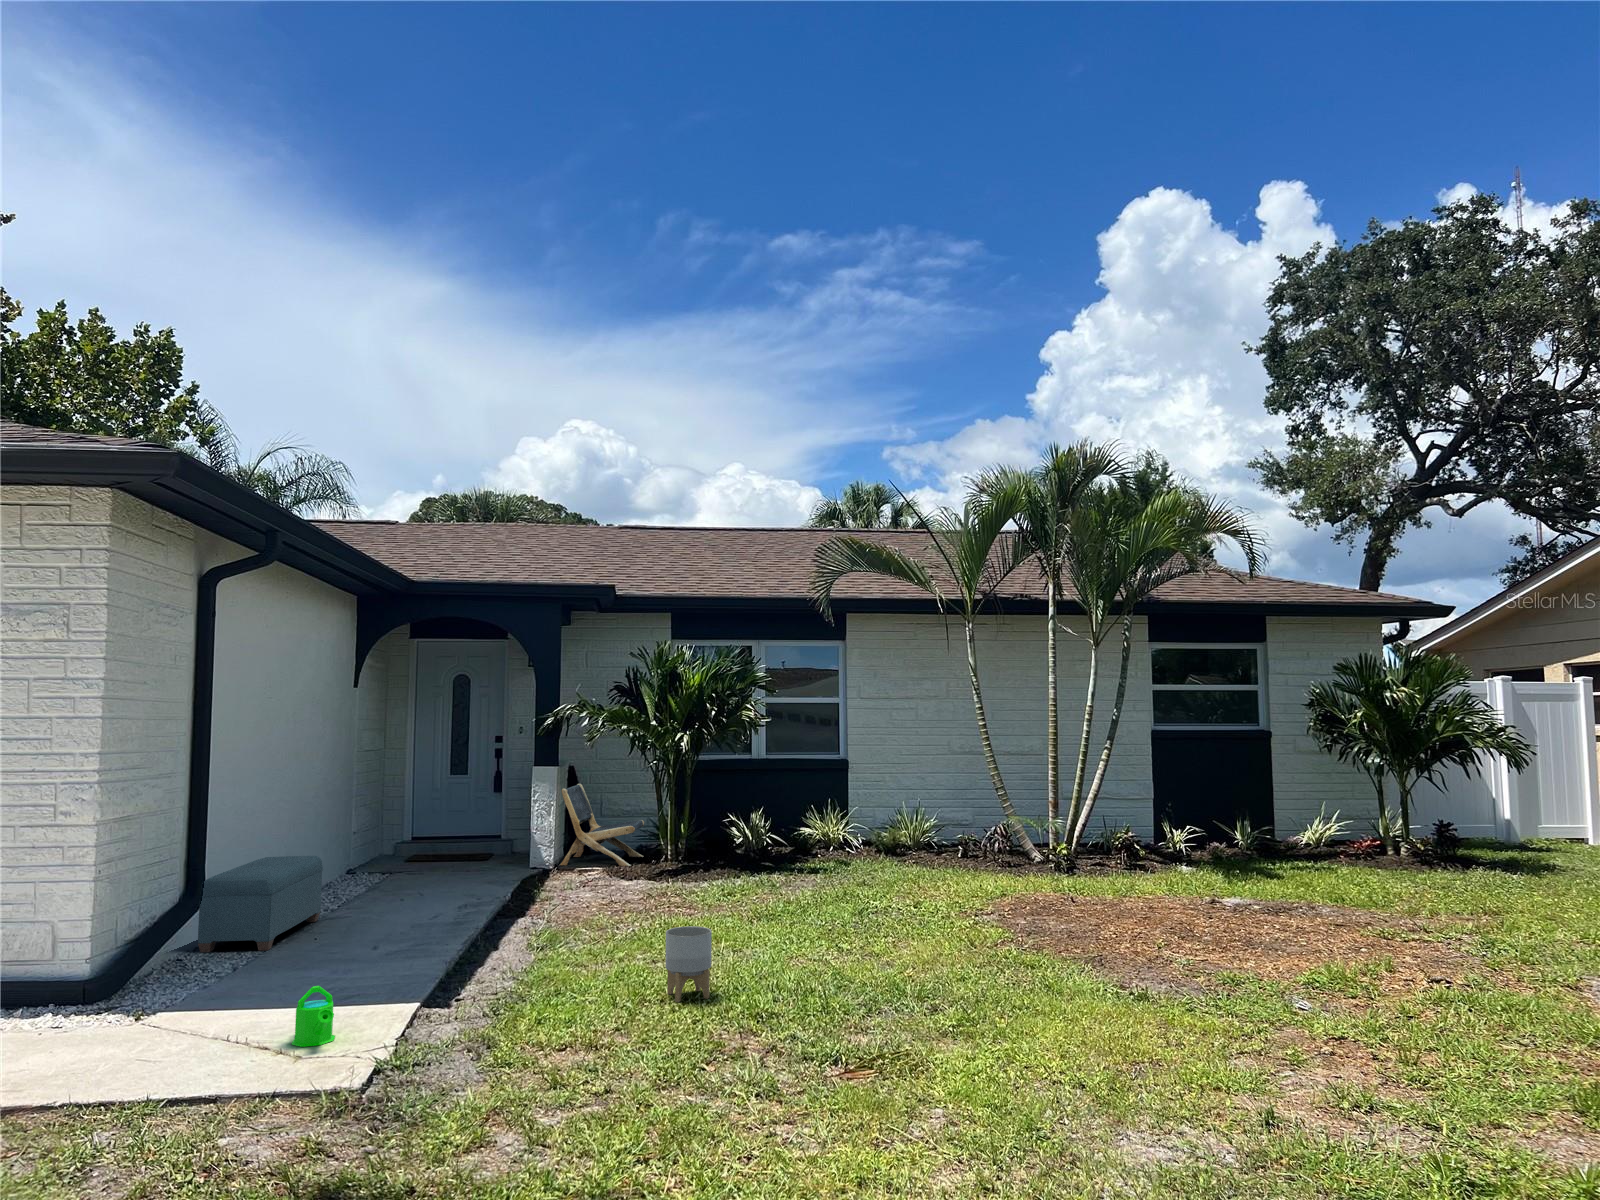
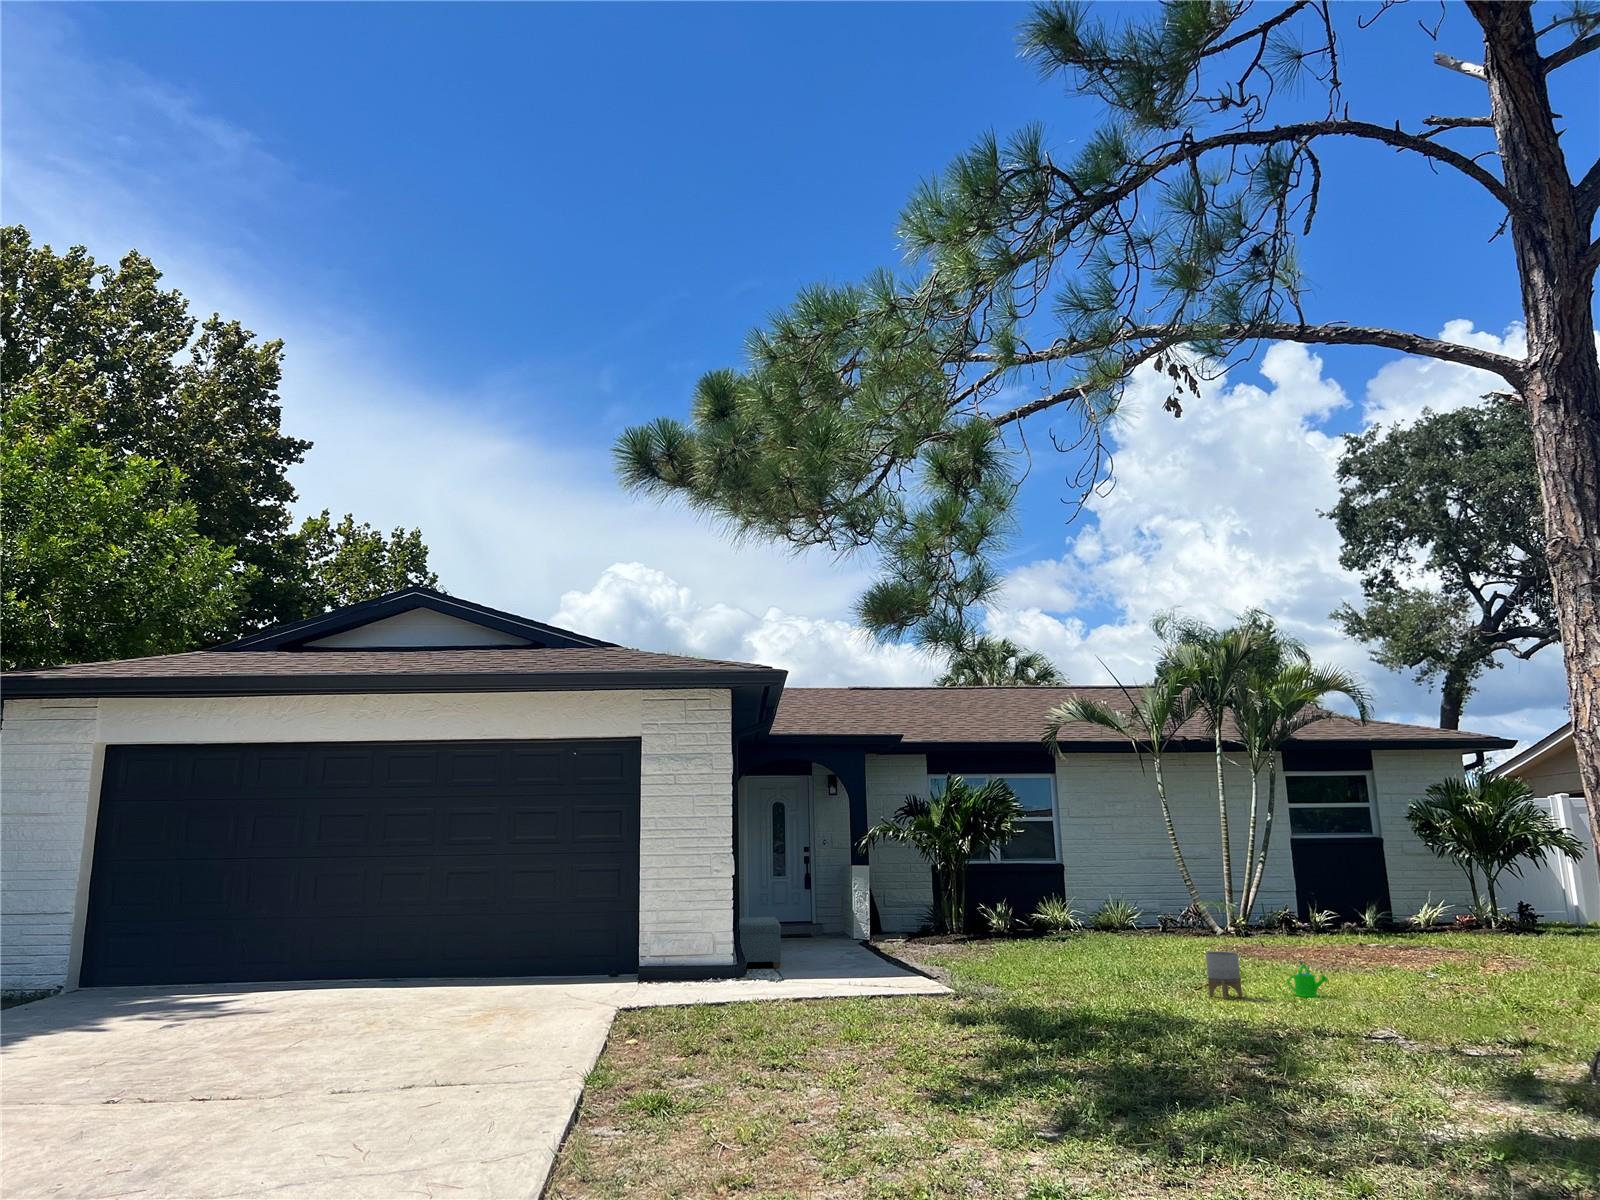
lounge chair: present [560,784,644,866] -> none [873,881,927,939]
planter: present [666,926,712,1002] -> present [1206,952,1242,999]
watering can: present [292,986,335,1047] -> present [1287,964,1328,997]

